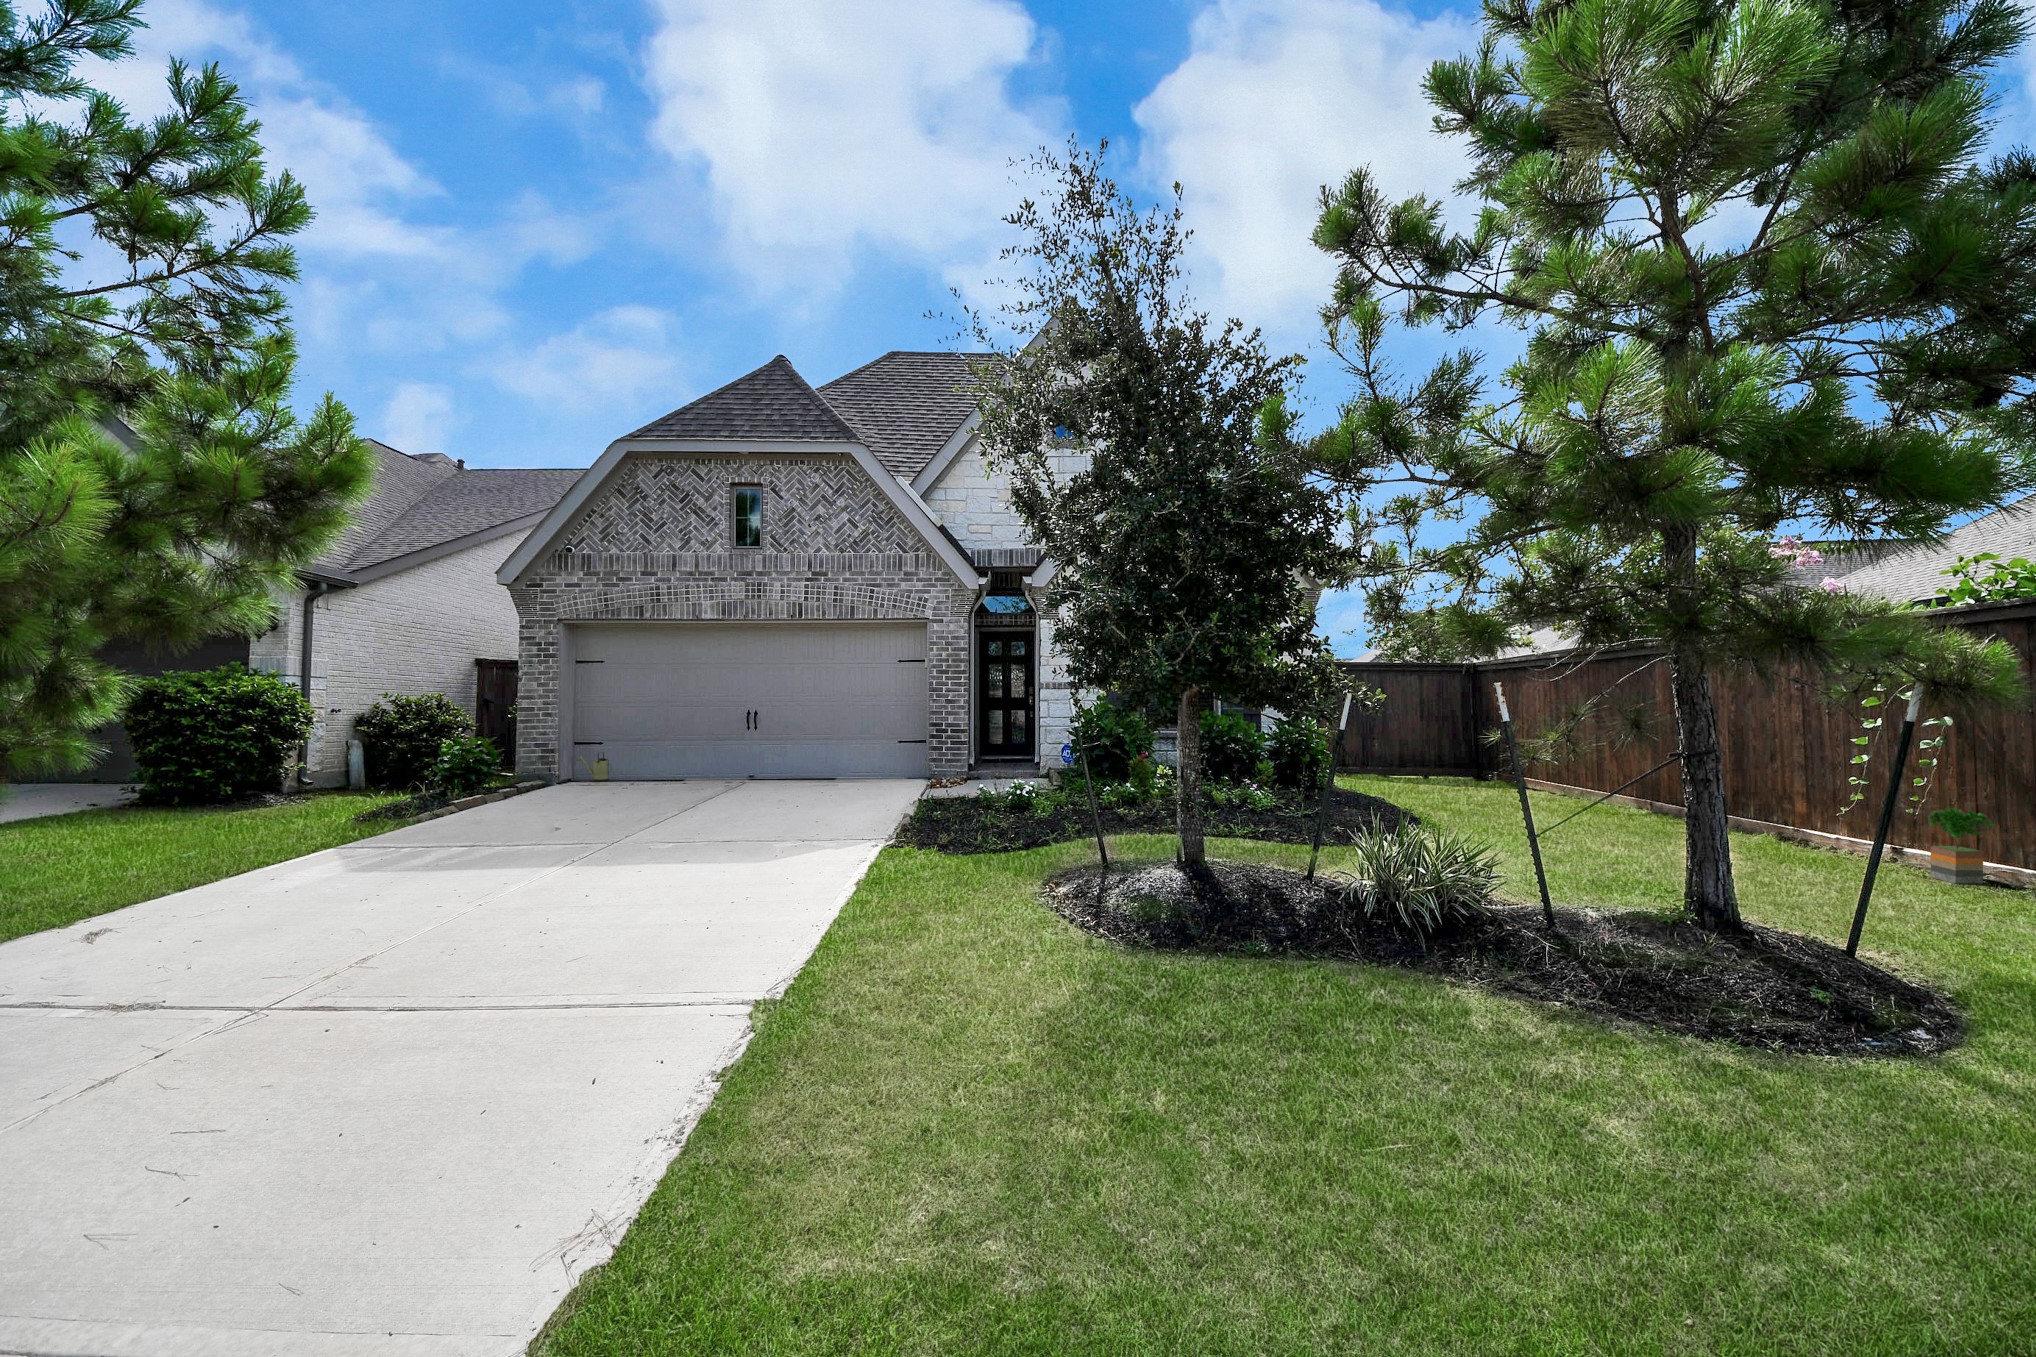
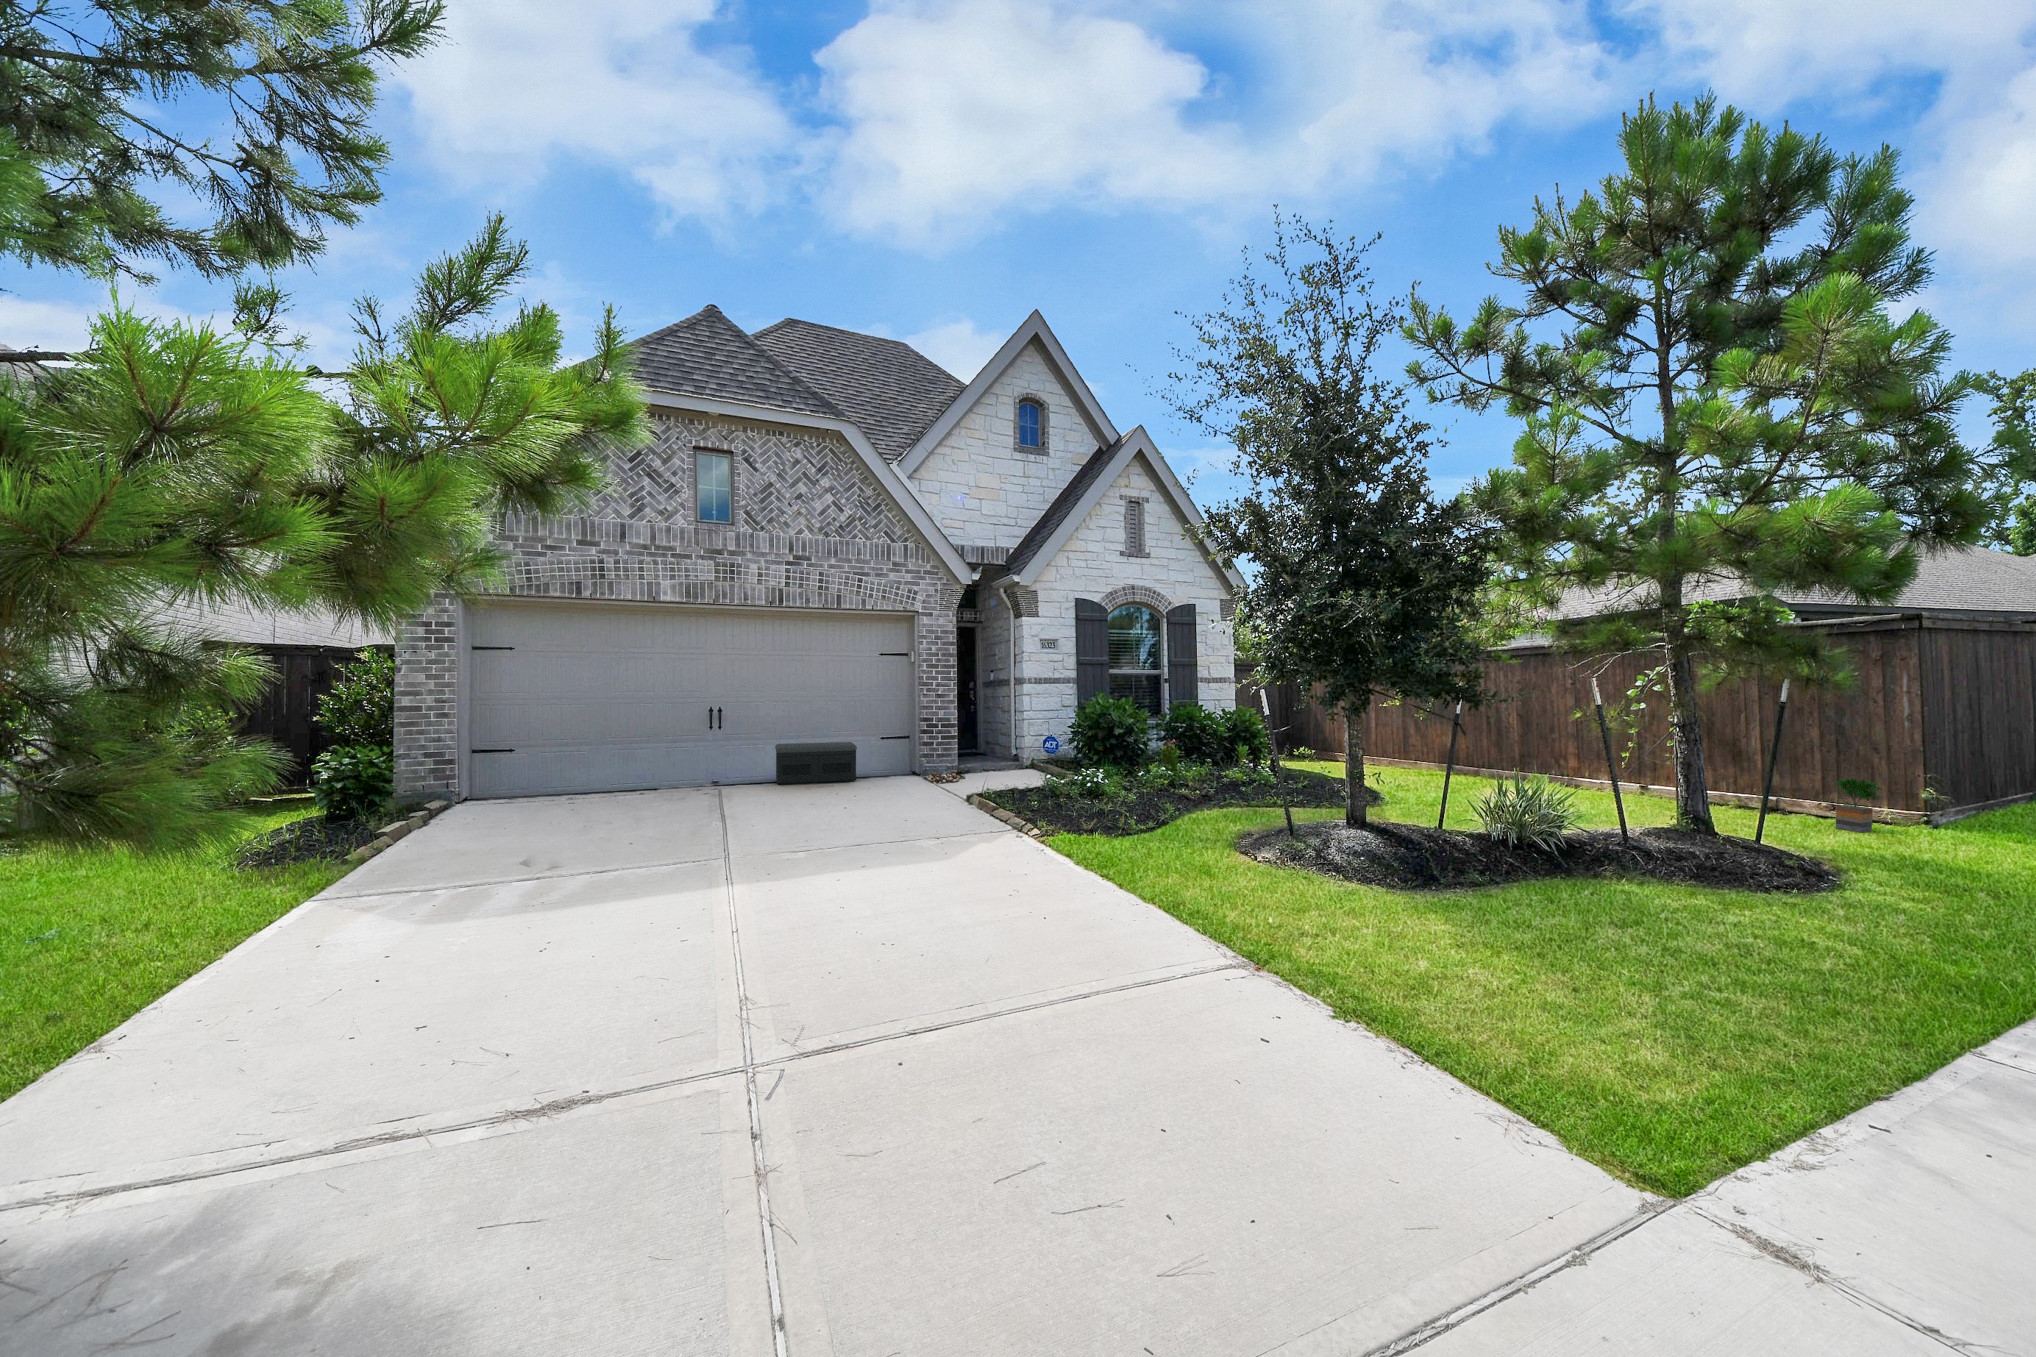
storage bench: none [793,745,870,781] -> present [775,742,857,785]
watering can: present [577,753,609,782] -> none [484,760,534,797]

